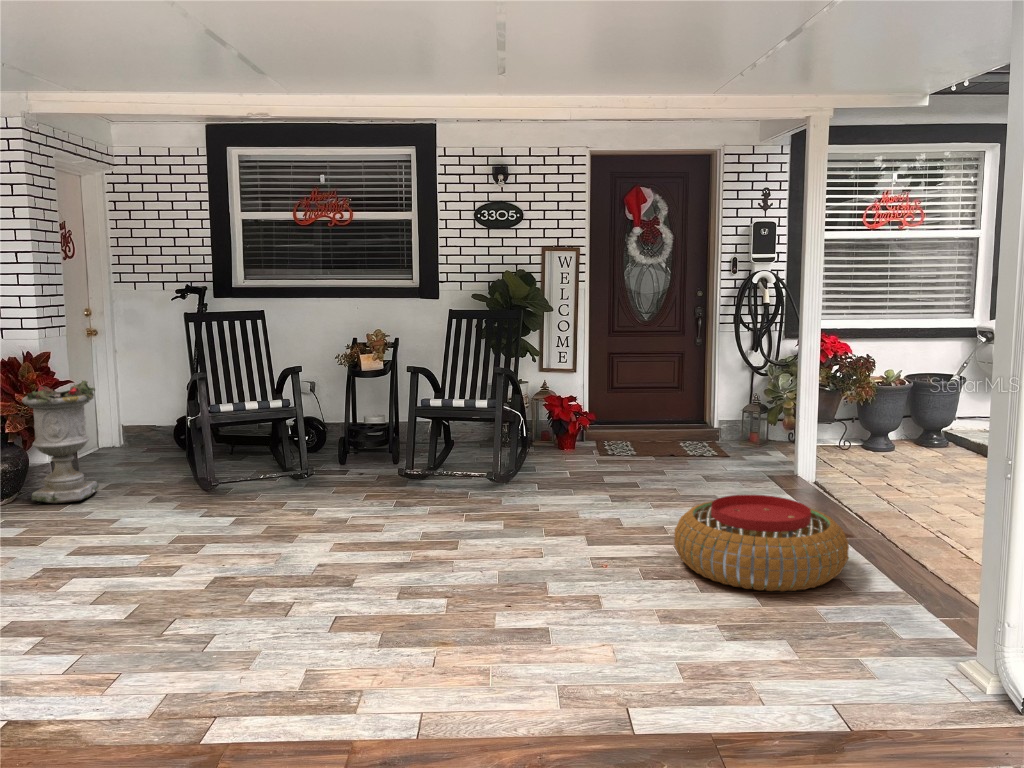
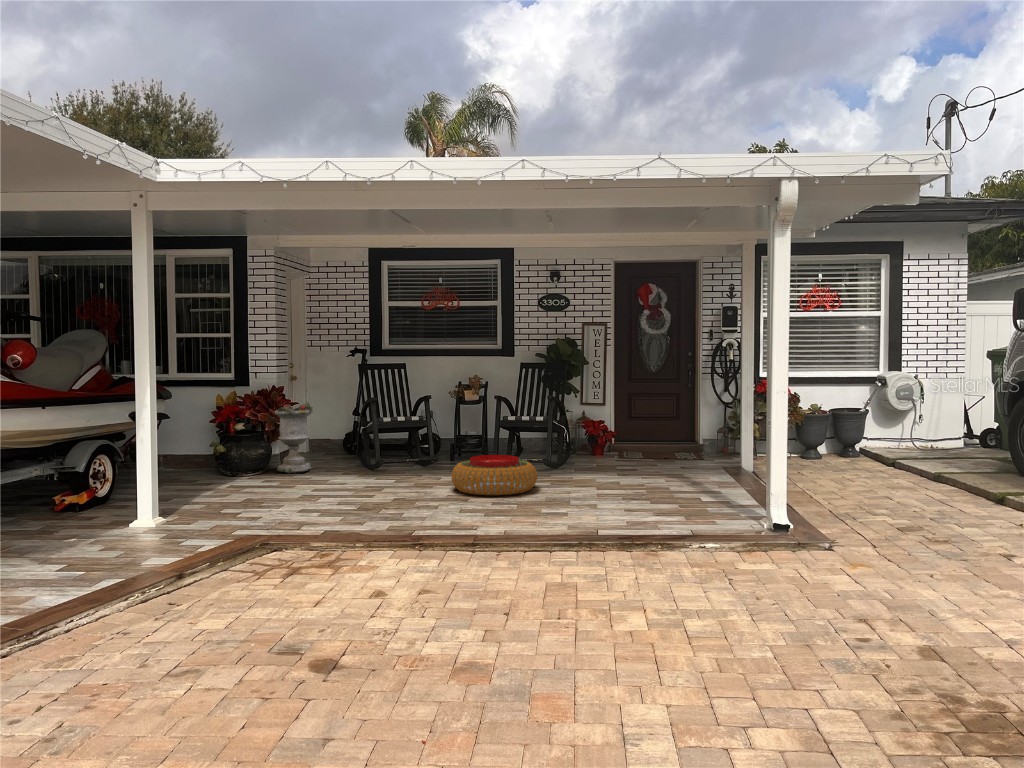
pouf: present [674,495,849,591] -> present [451,455,537,495]

